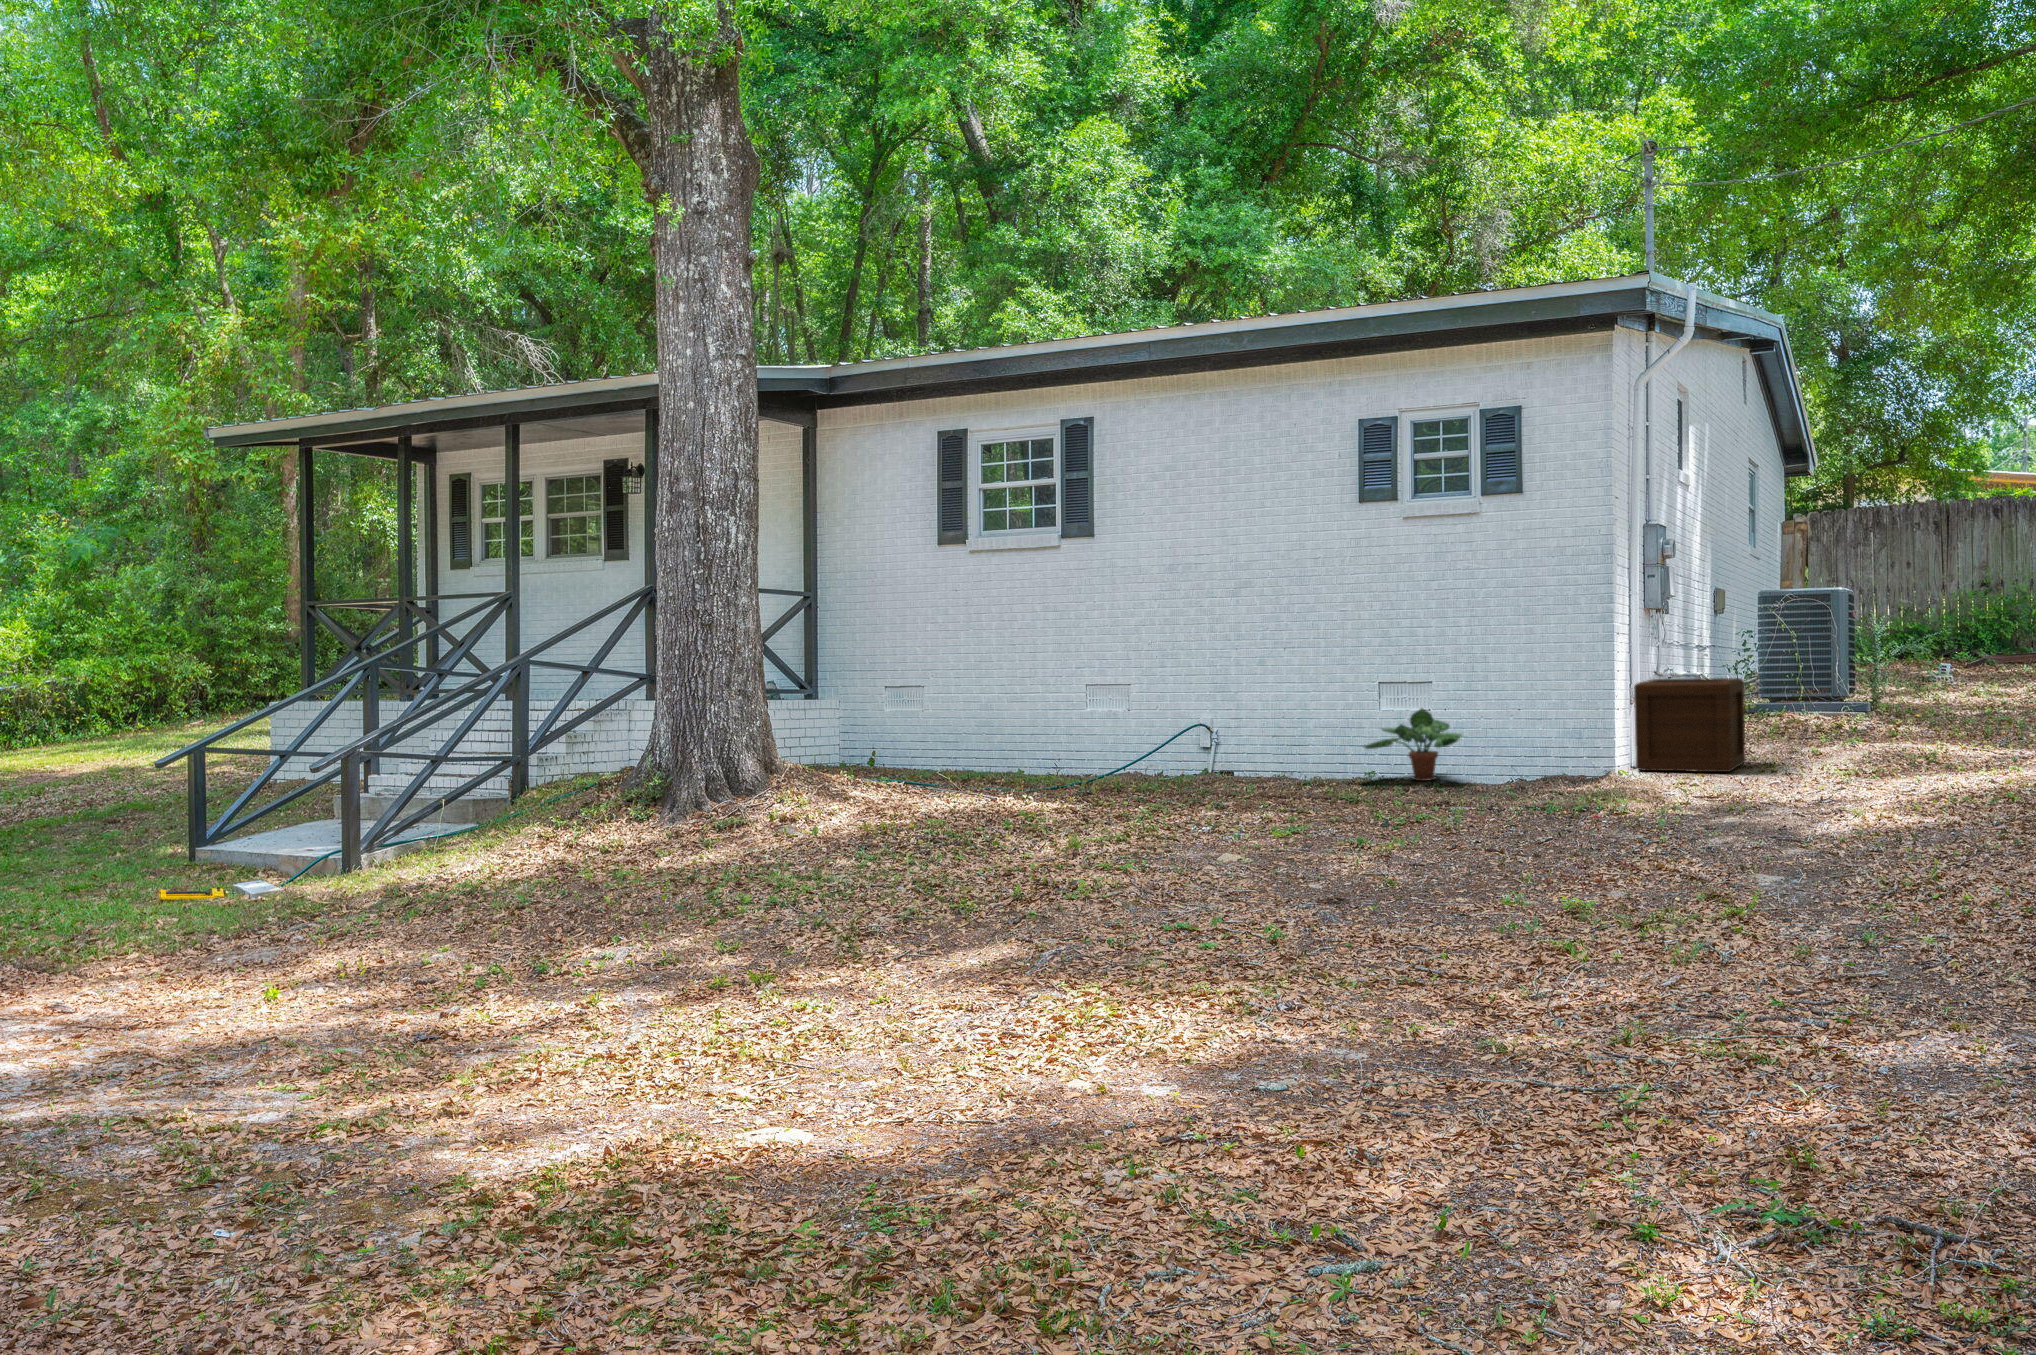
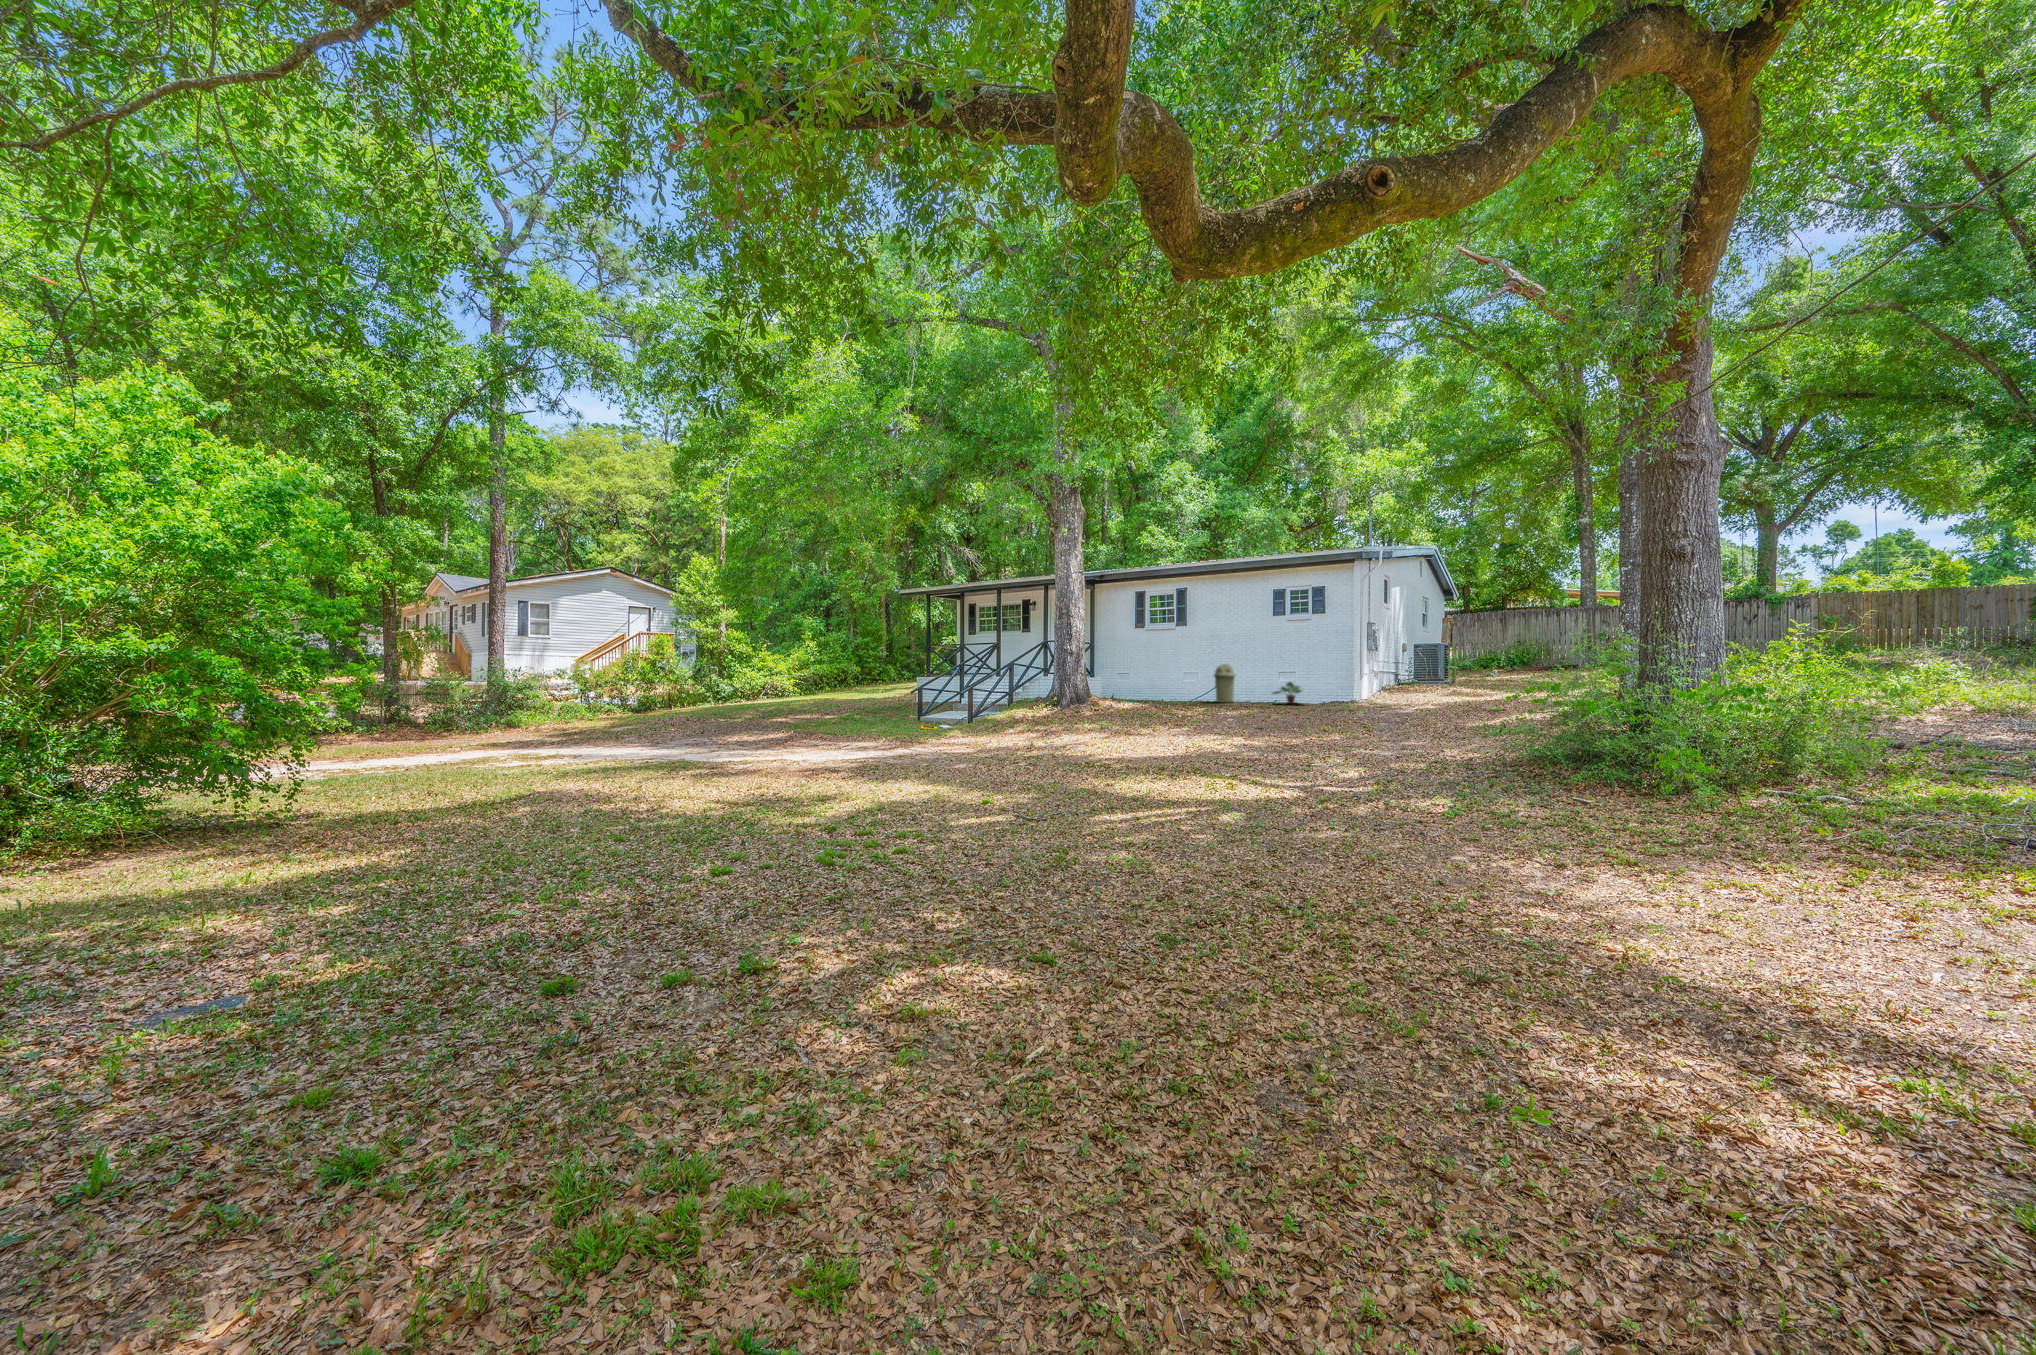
trash can: none [1178,651,1248,775] -> present [1214,664,1235,703]
wooden crate: present [1634,678,1746,772] -> none [1361,673,1402,703]

